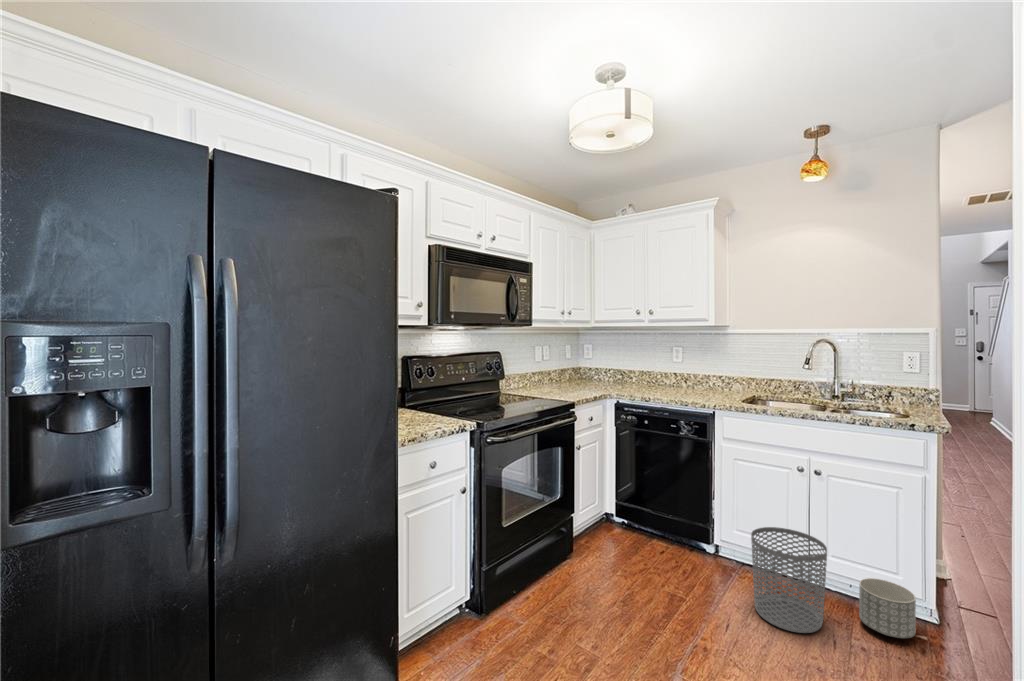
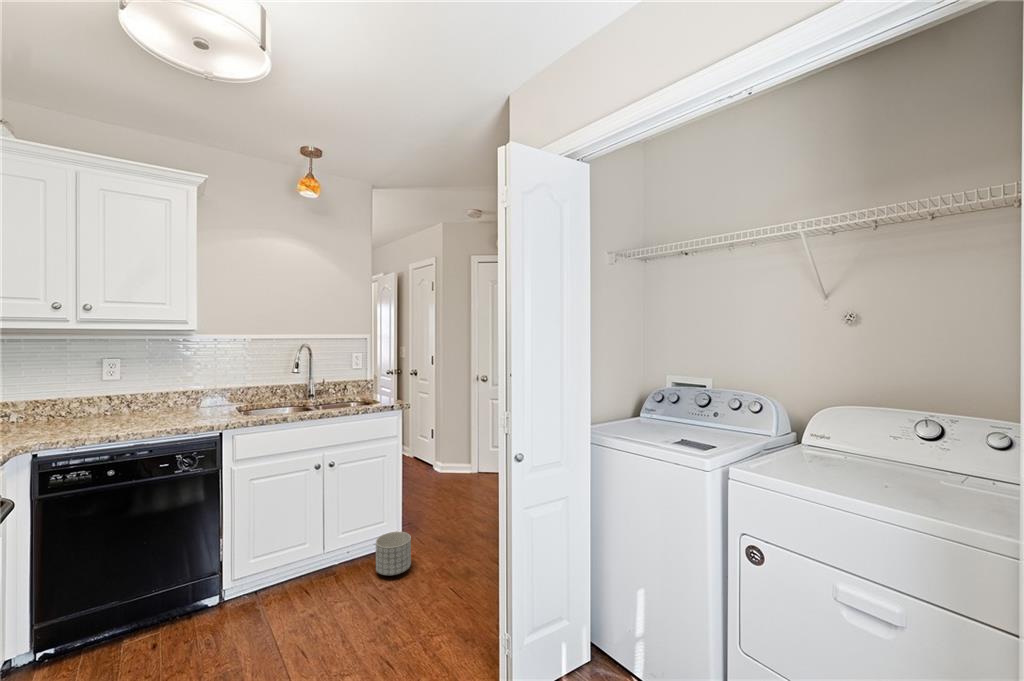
waste bin: present [751,527,827,633] -> none [302,524,369,627]

